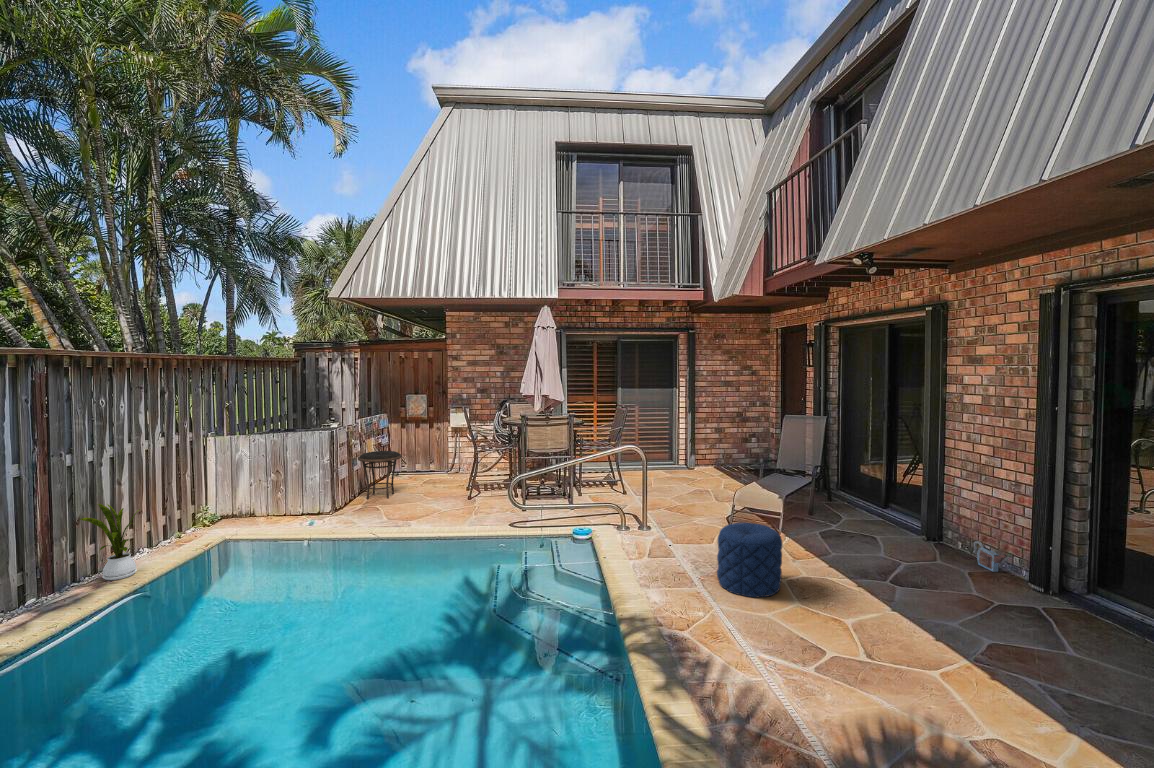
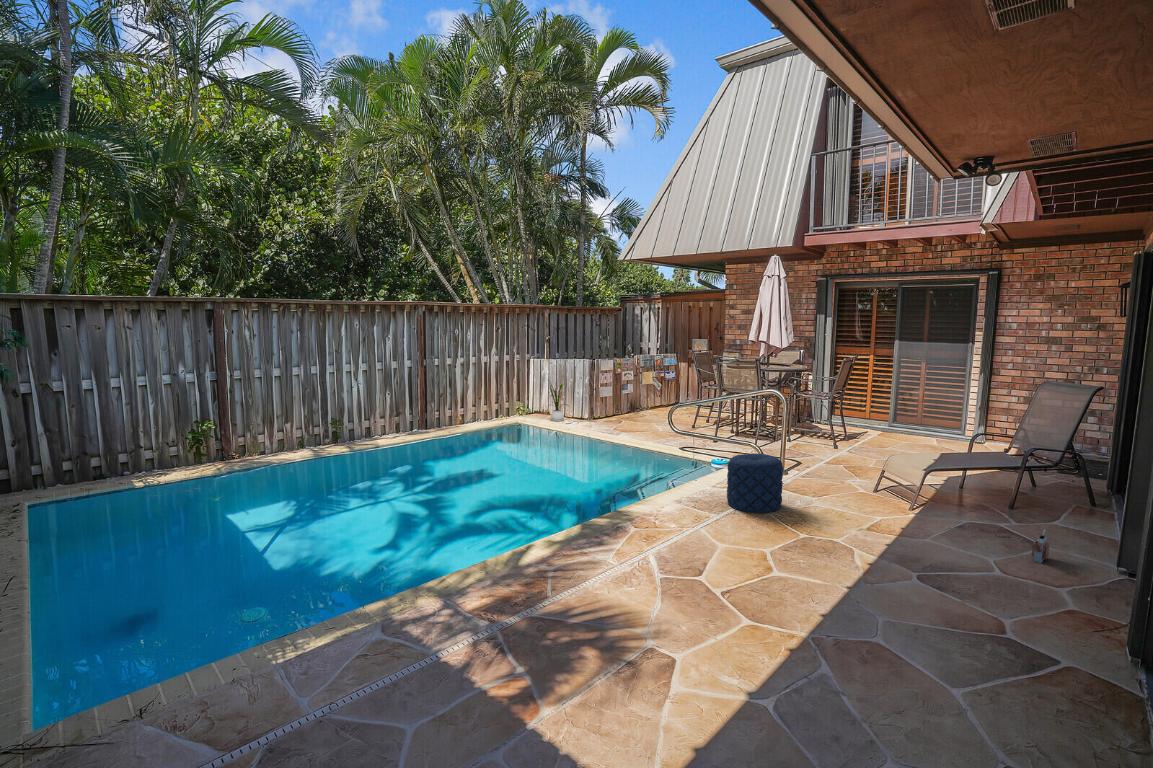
side table: present [358,451,402,499] -> none [624,383,658,421]
house plant: present [80,504,140,580] -> present [550,383,567,421]

